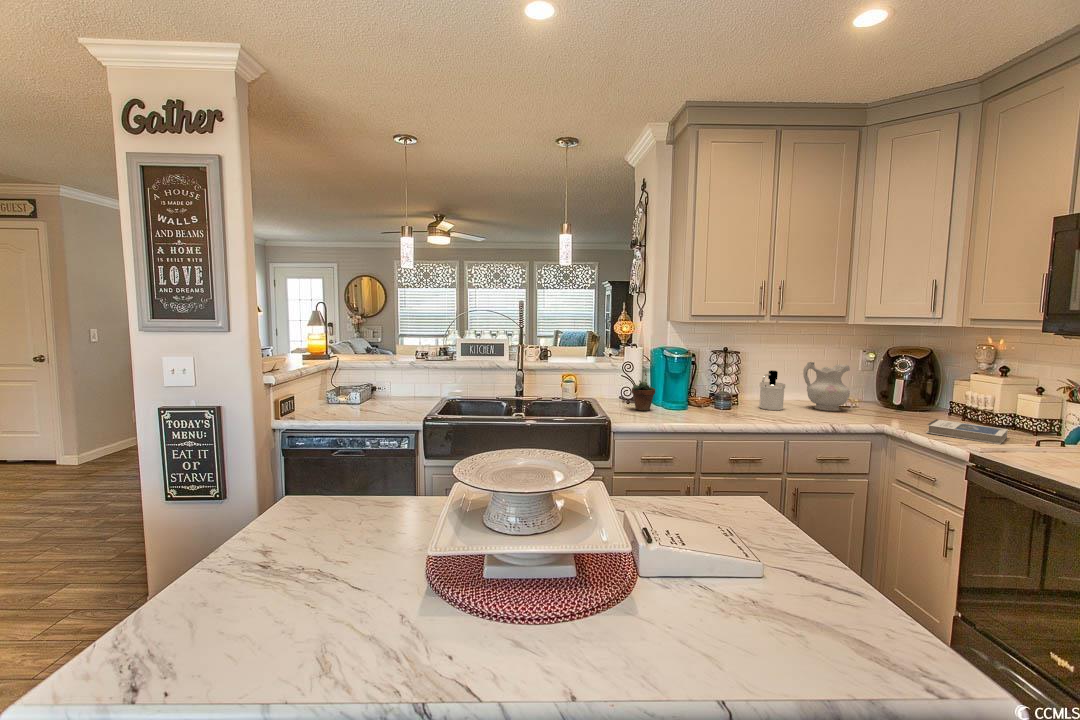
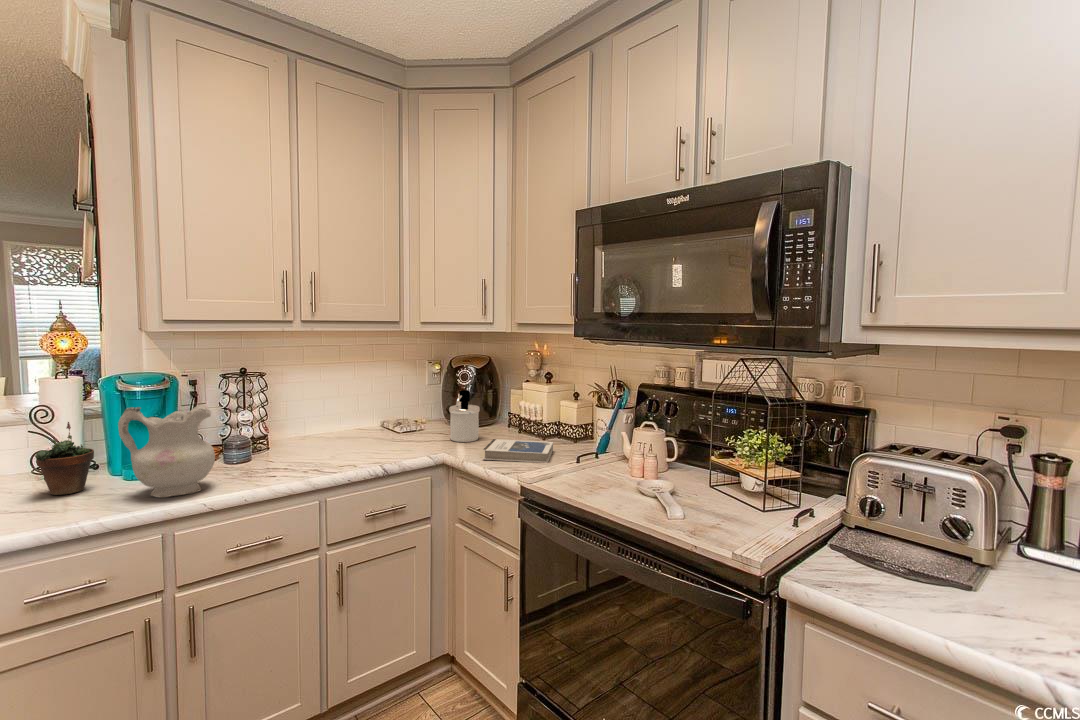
ceramic pitcher: present [803,362,850,411] -> present [118,405,215,498]
soap dispenser: present [759,370,785,410] -> present [449,390,480,442]

